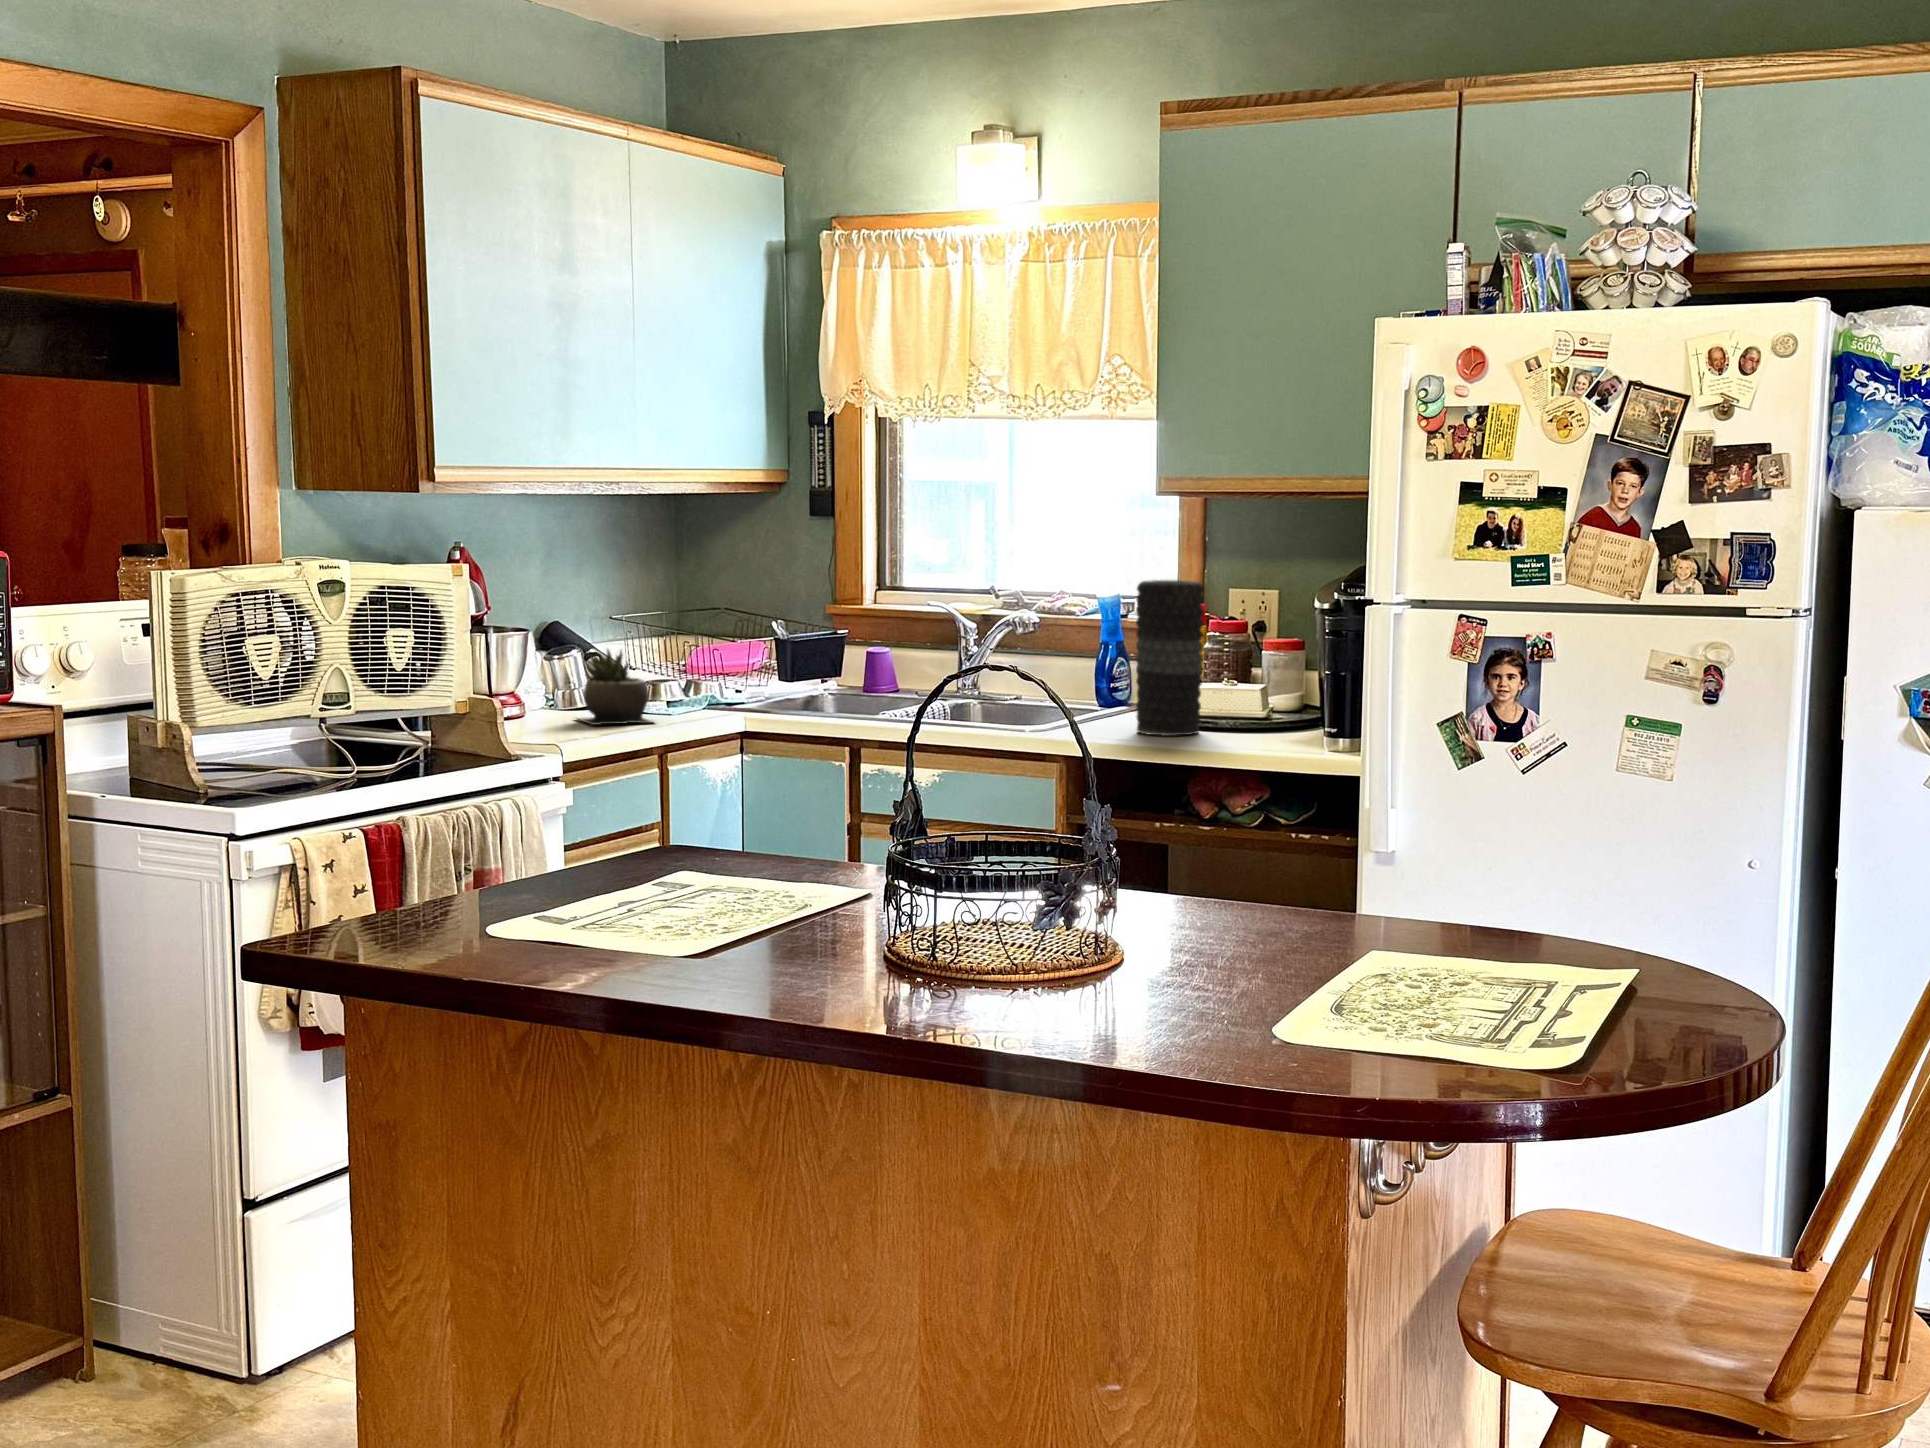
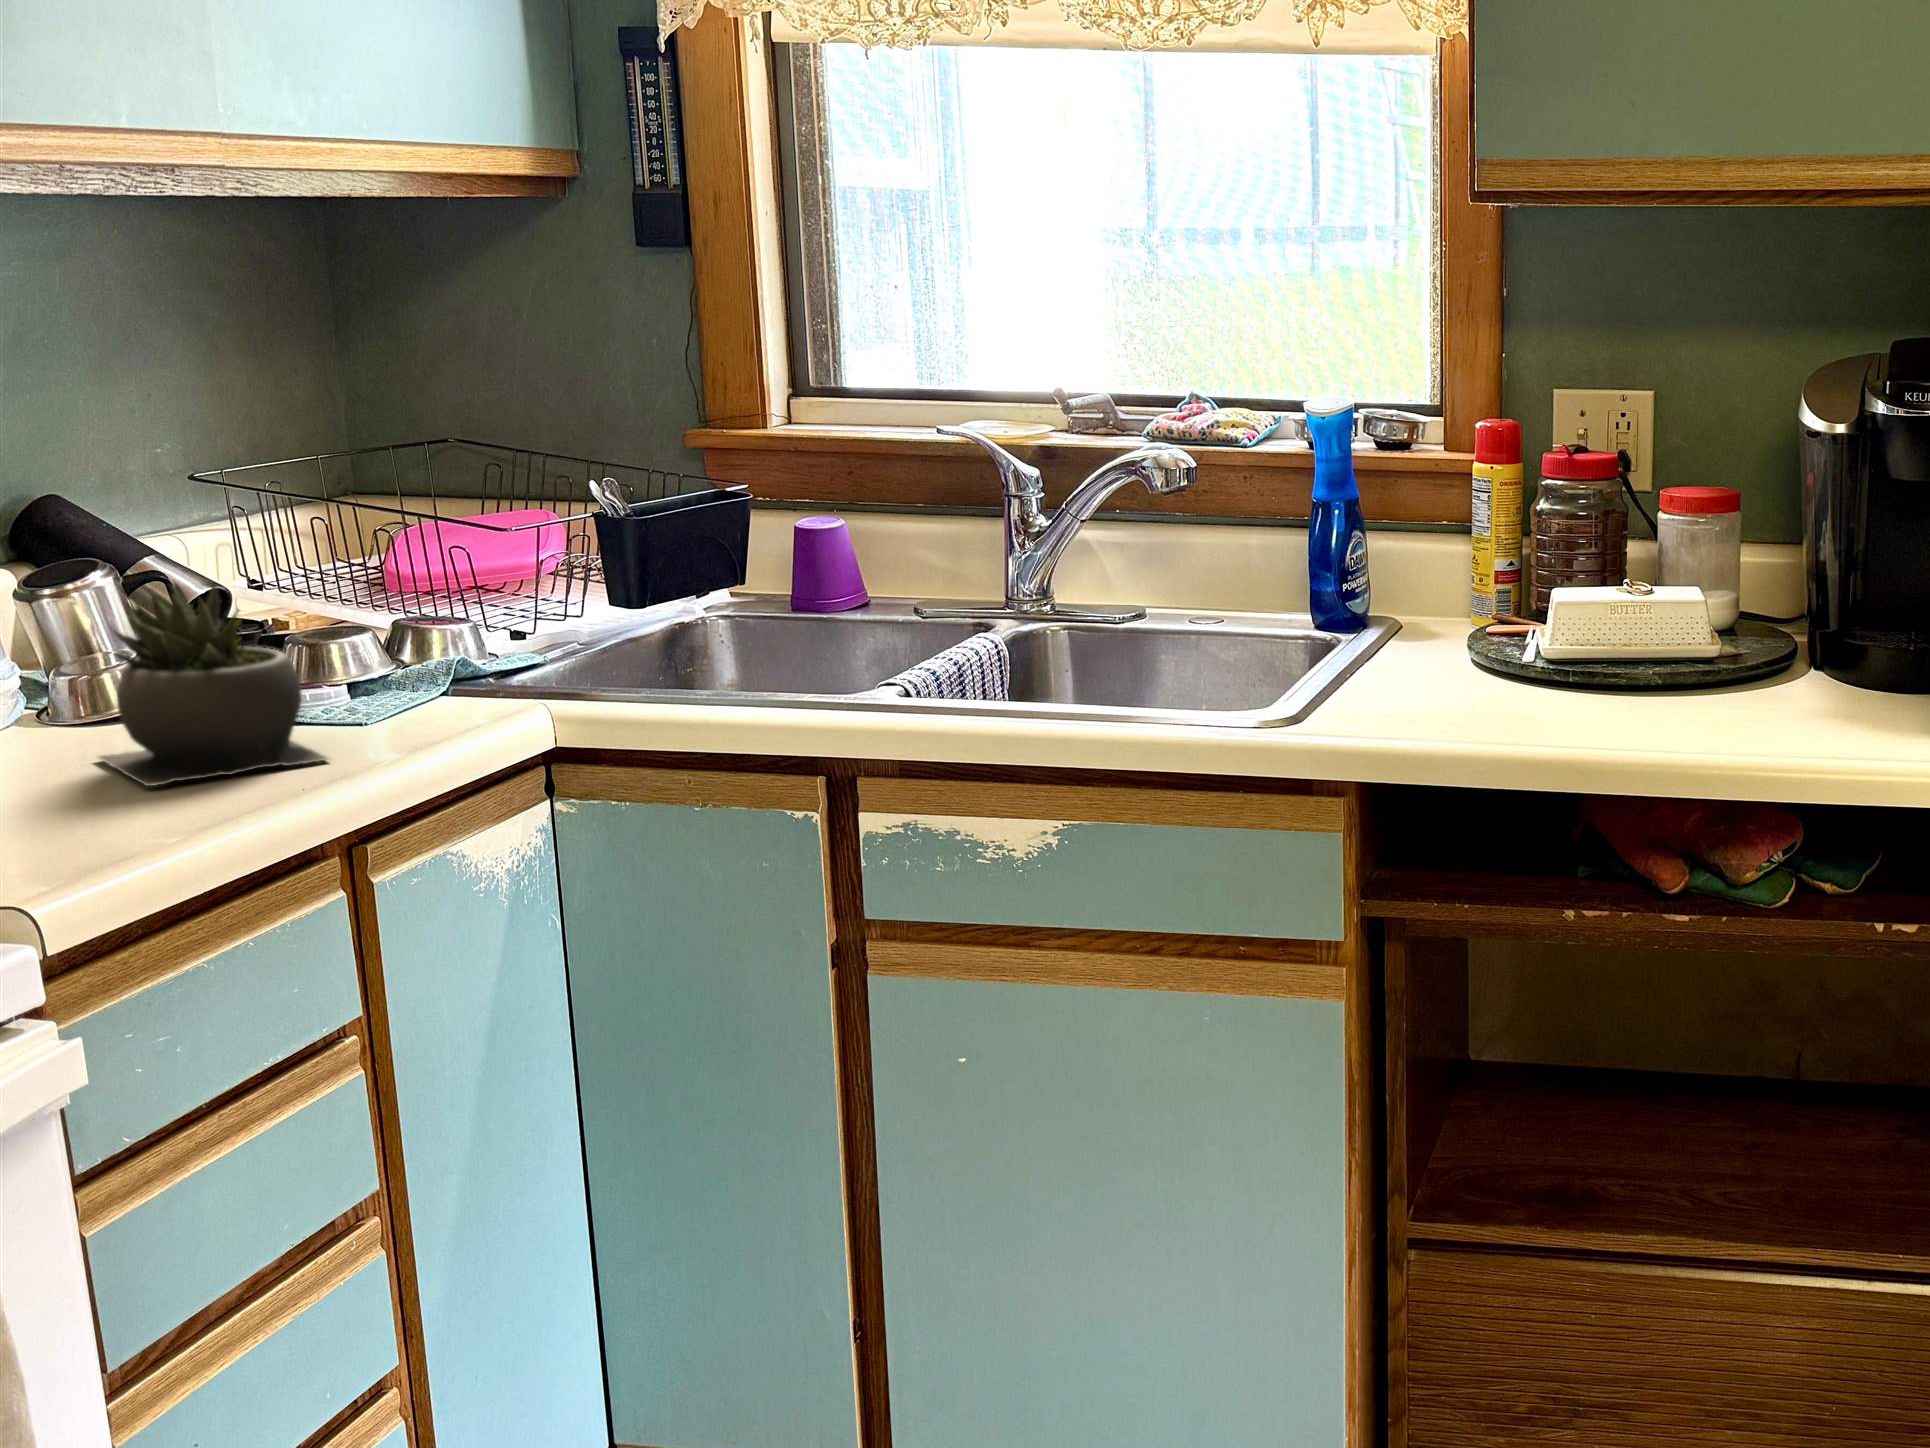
vase: present [1136,580,1204,736] -> none [1482,381,1630,723]

